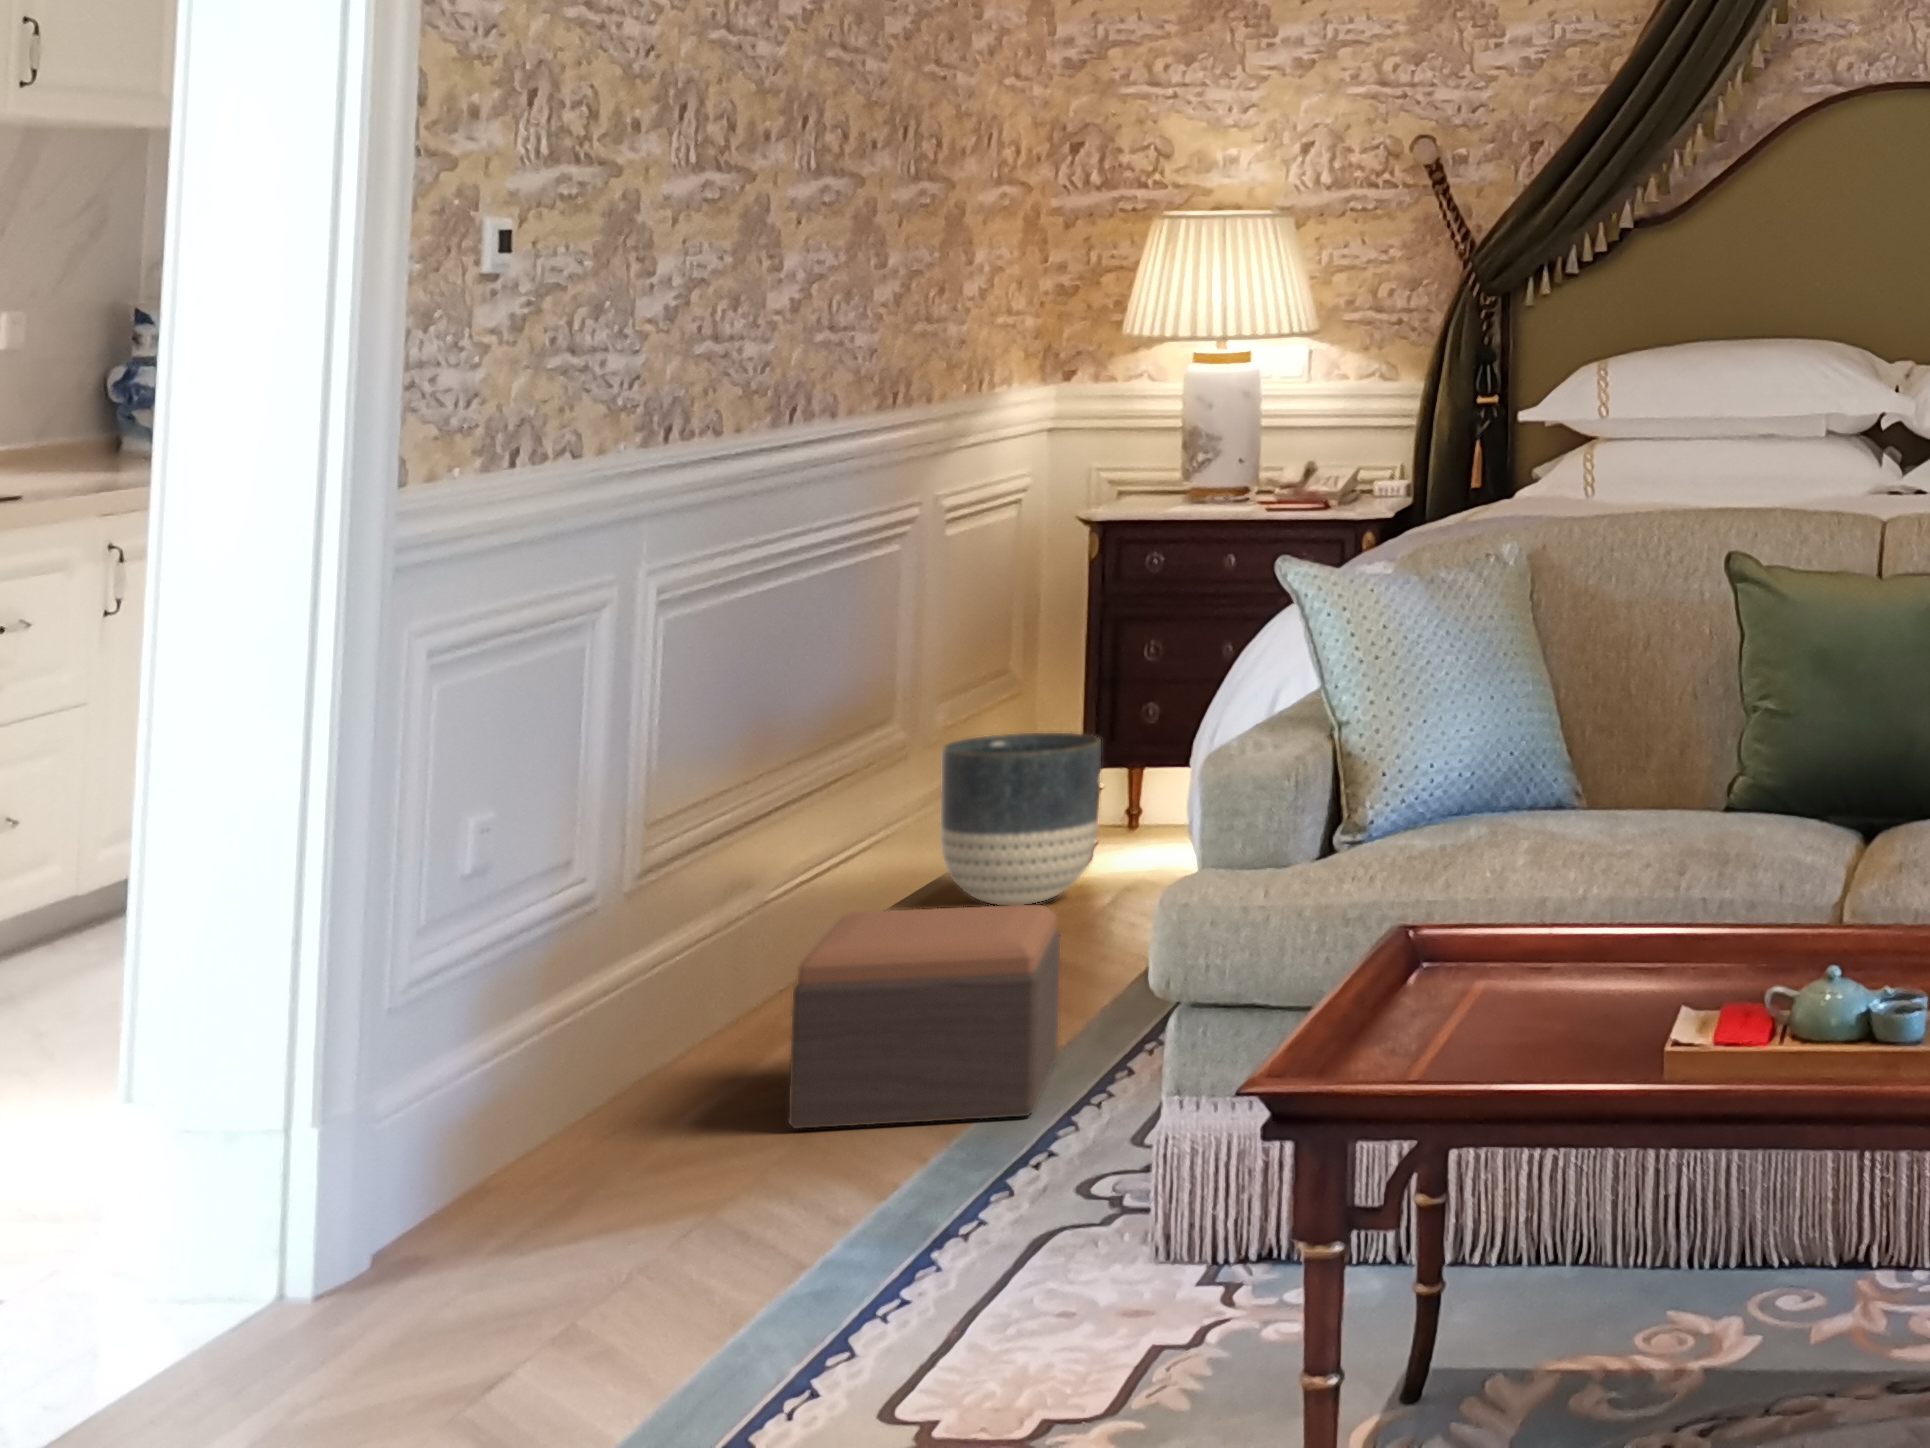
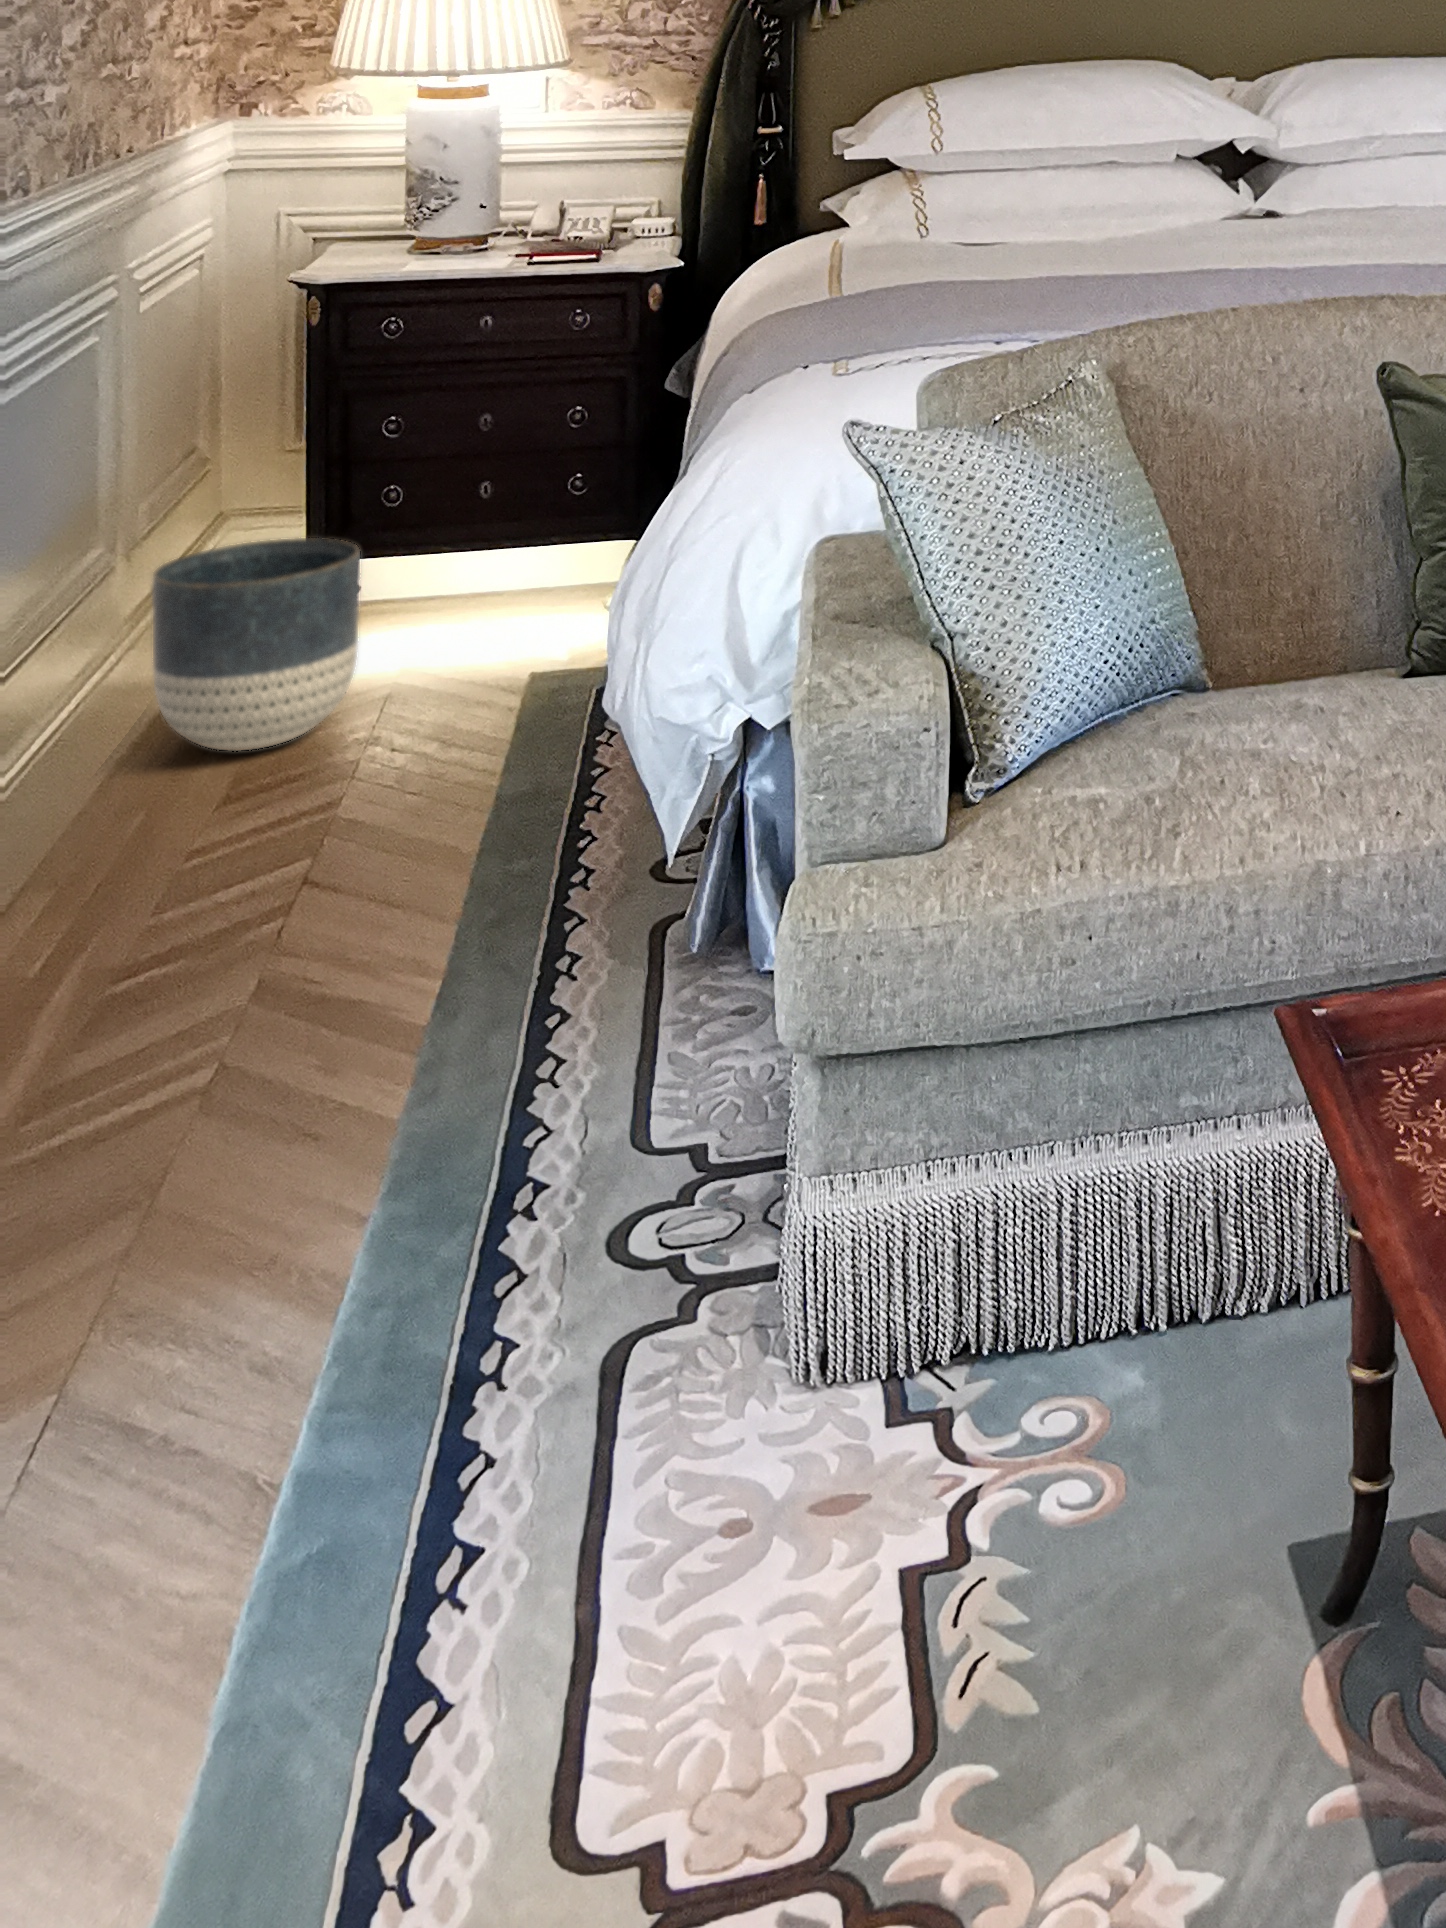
footstool: present [788,905,1060,1129] -> none [129,839,477,1208]

